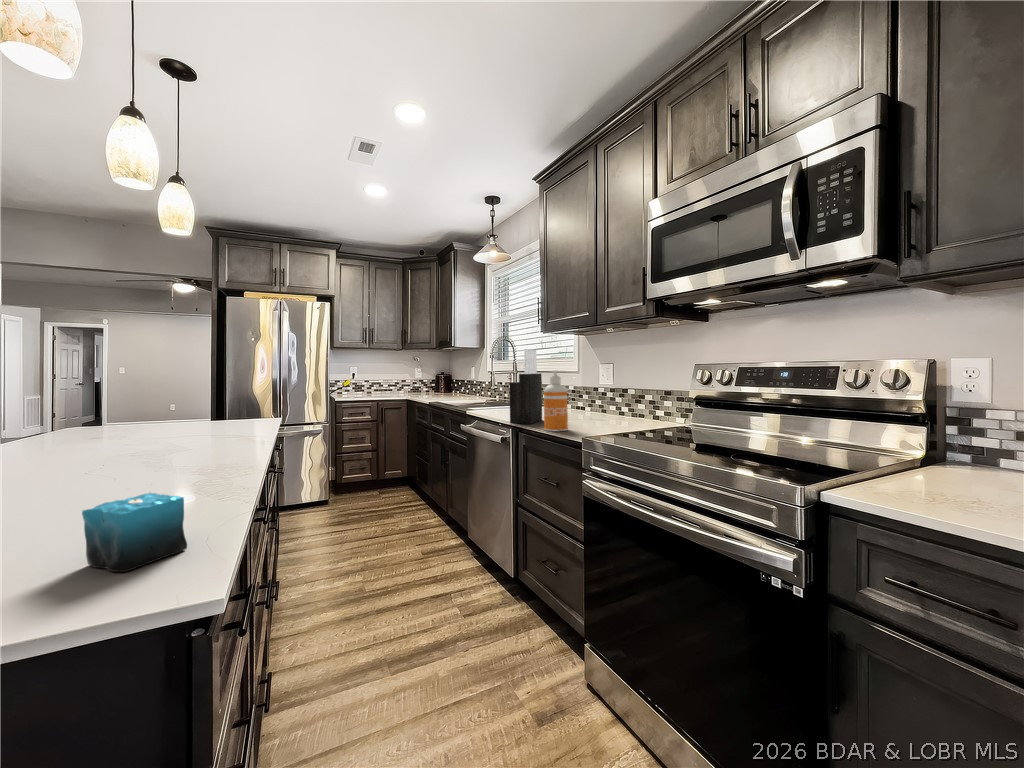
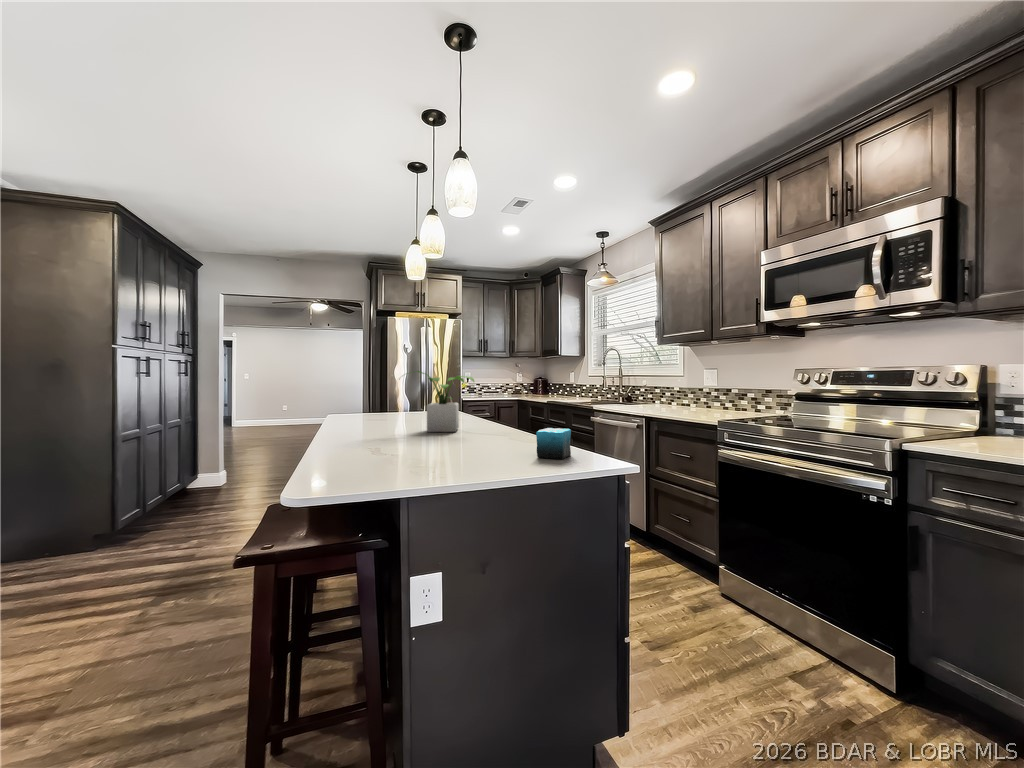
knife block: present [509,349,542,424] -> none [644,357,667,413]
soap dispenser: present [544,371,568,431] -> none [679,373,698,417]
potted plant: none [46,372,202,472] -> present [417,371,474,432]

